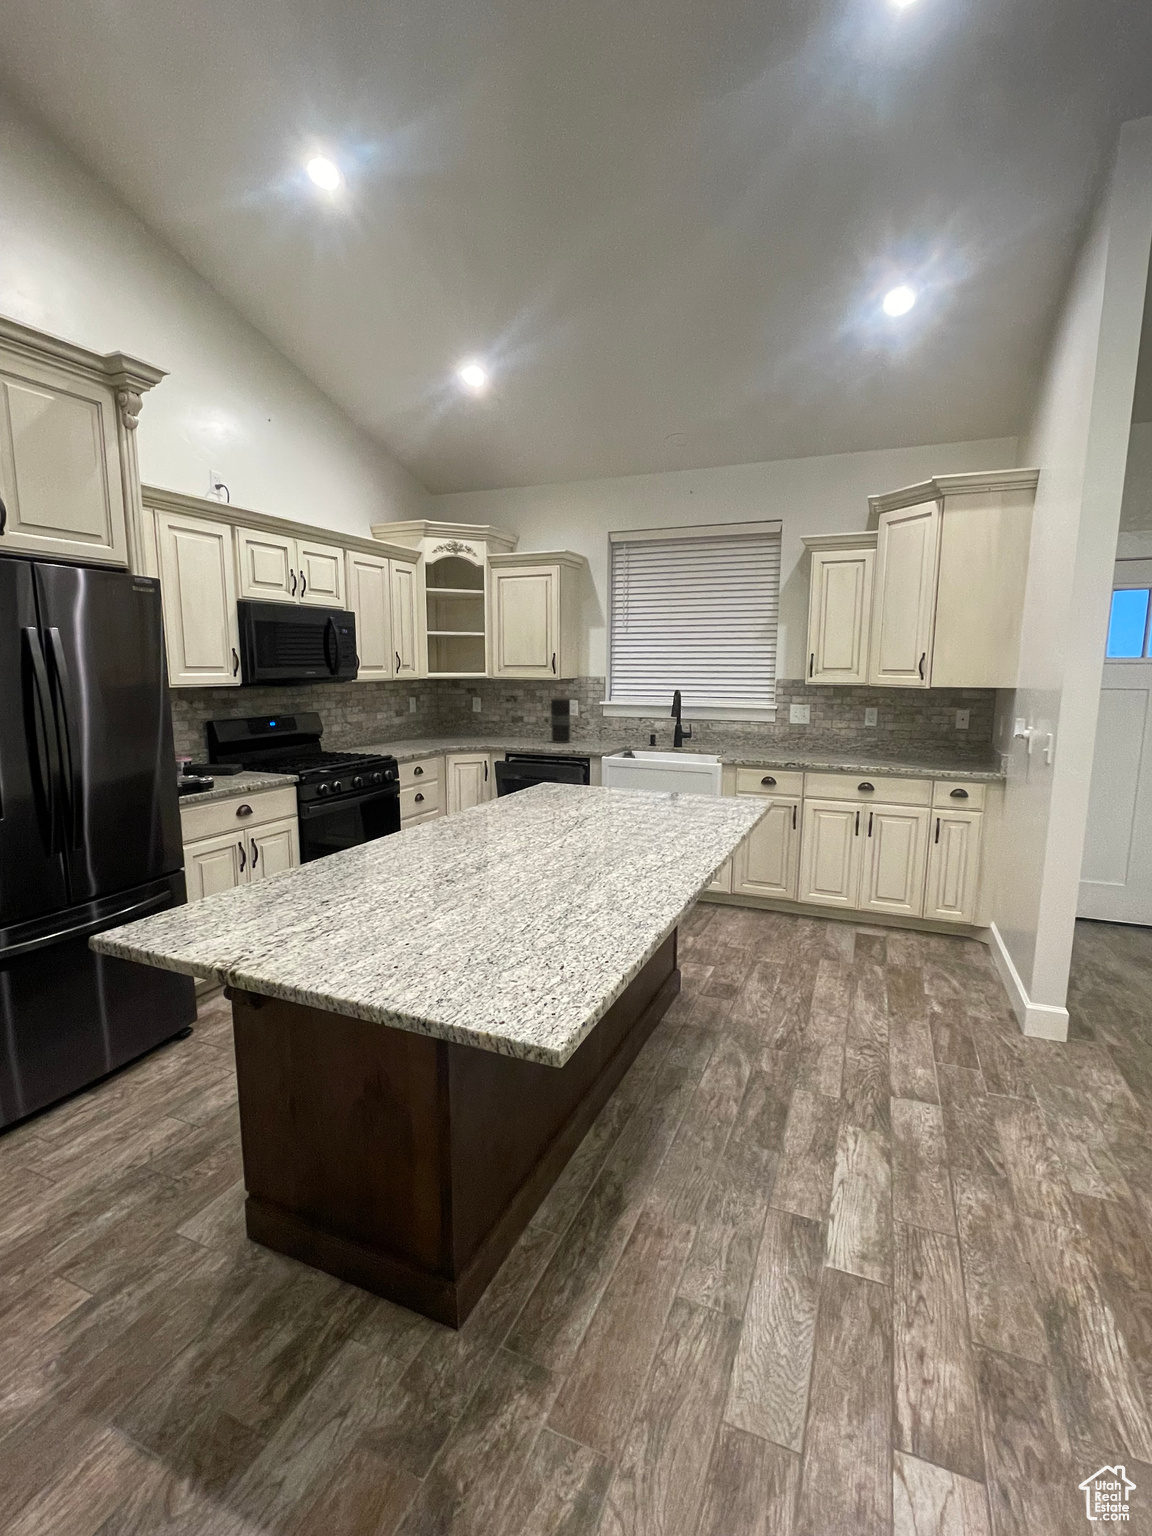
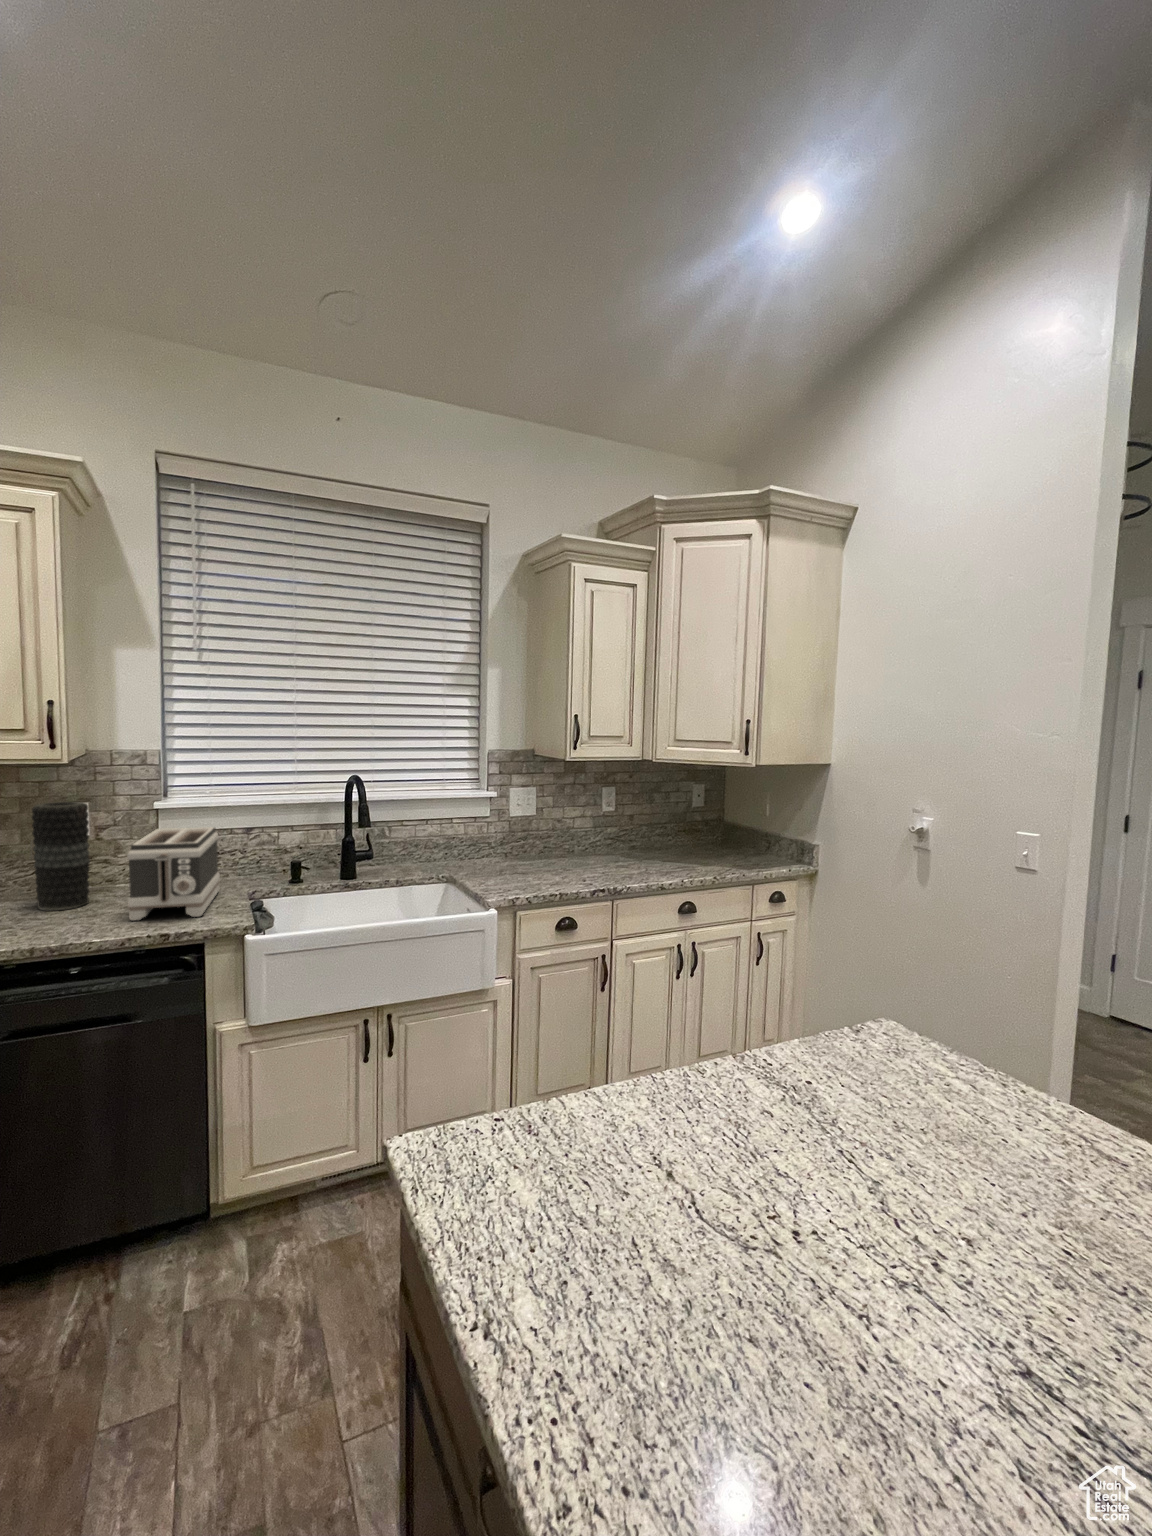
toaster: none [570,712,617,749] -> present [127,827,220,920]

